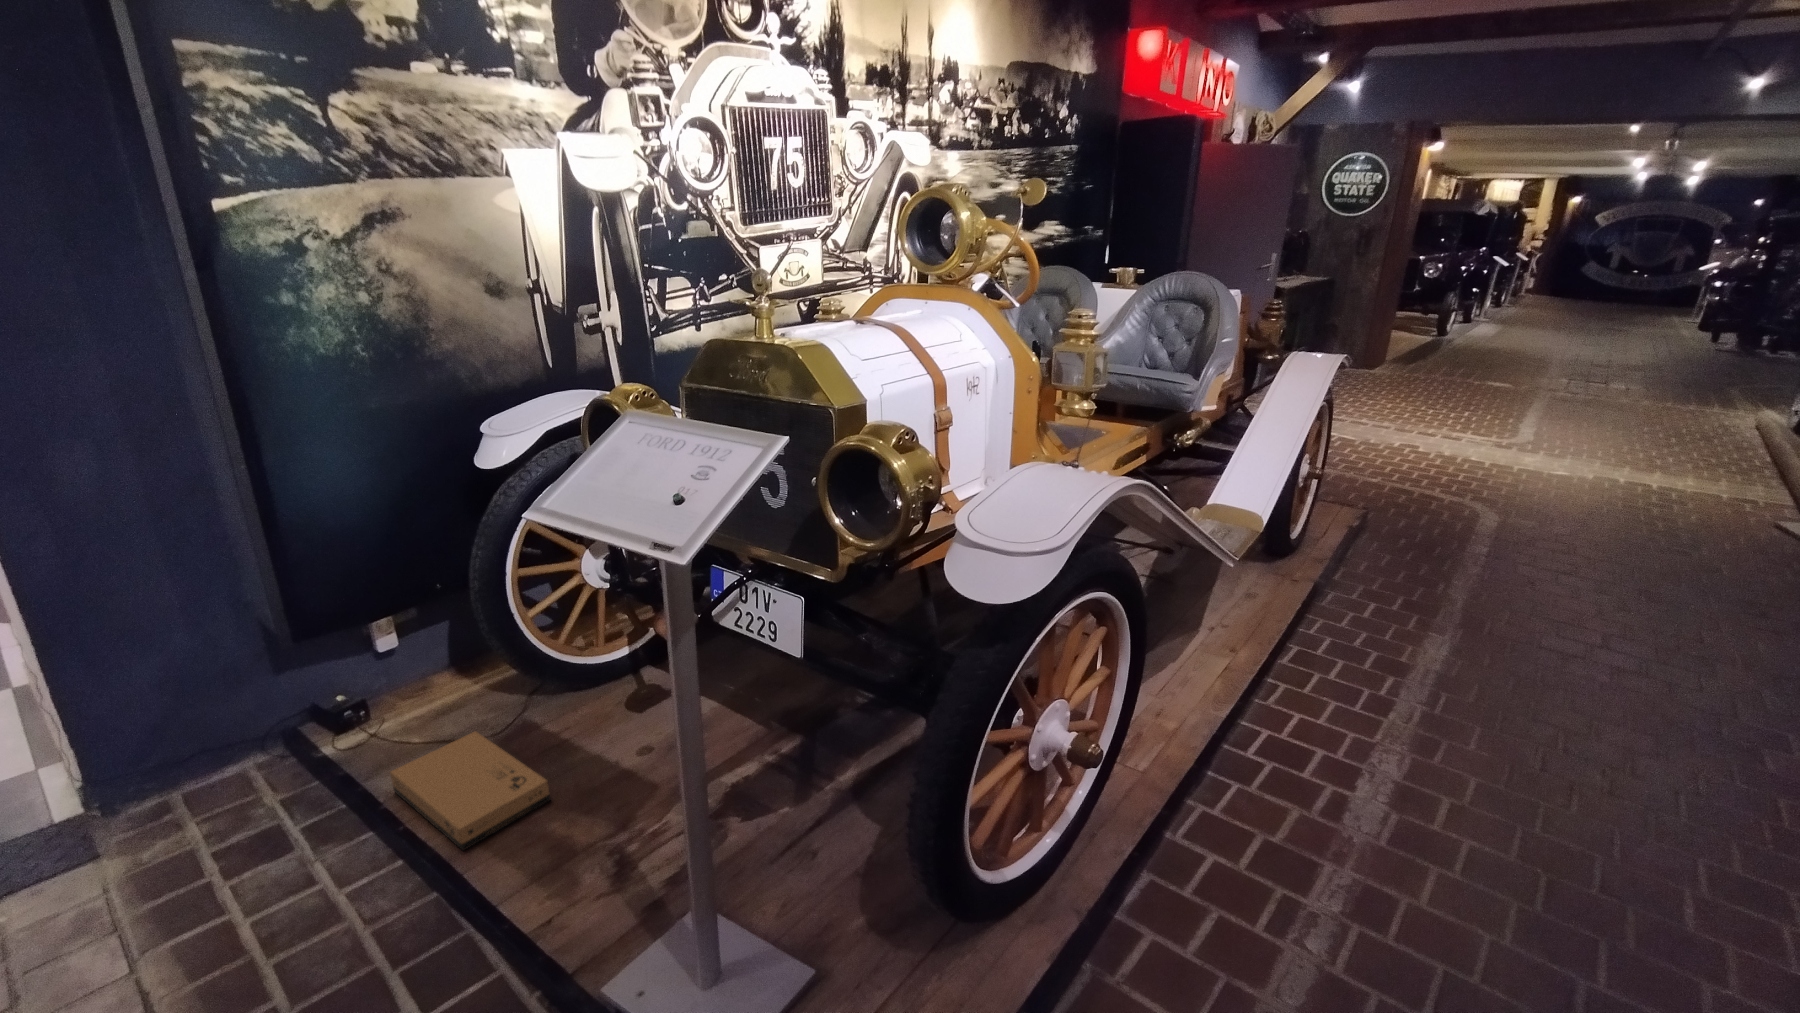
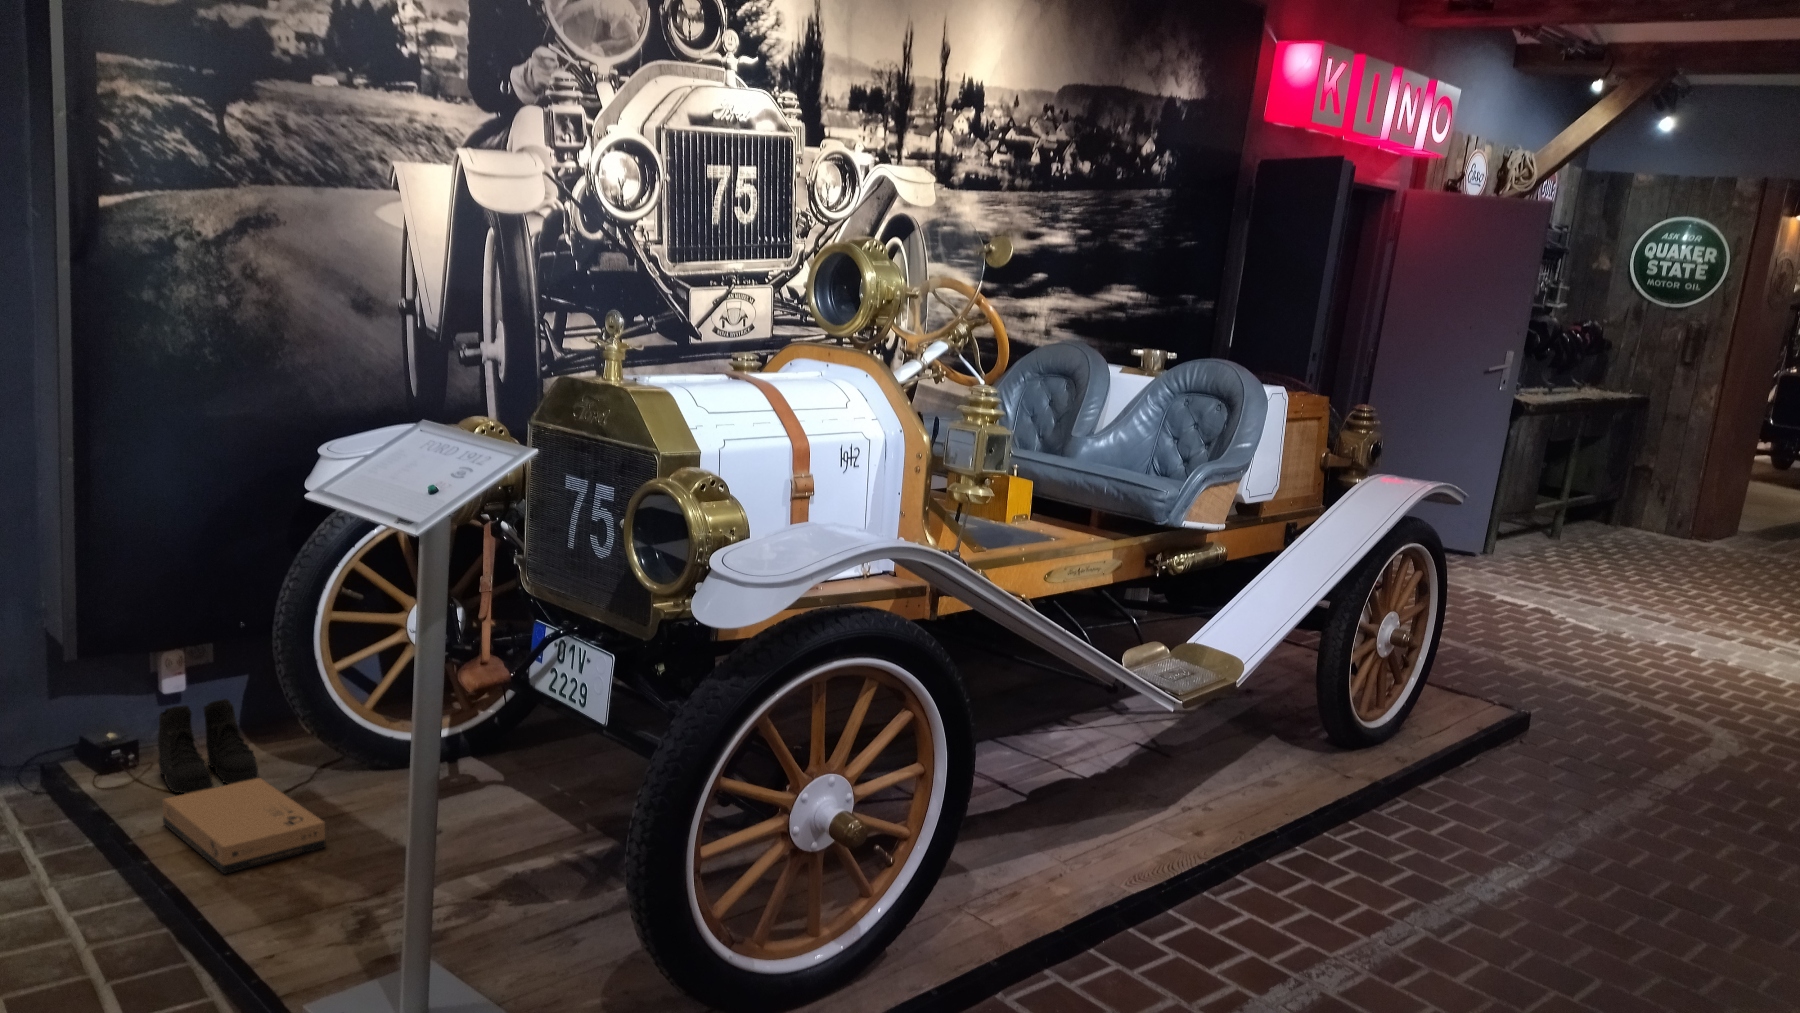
boots: none [371,656,471,751] -> present [158,699,258,794]

